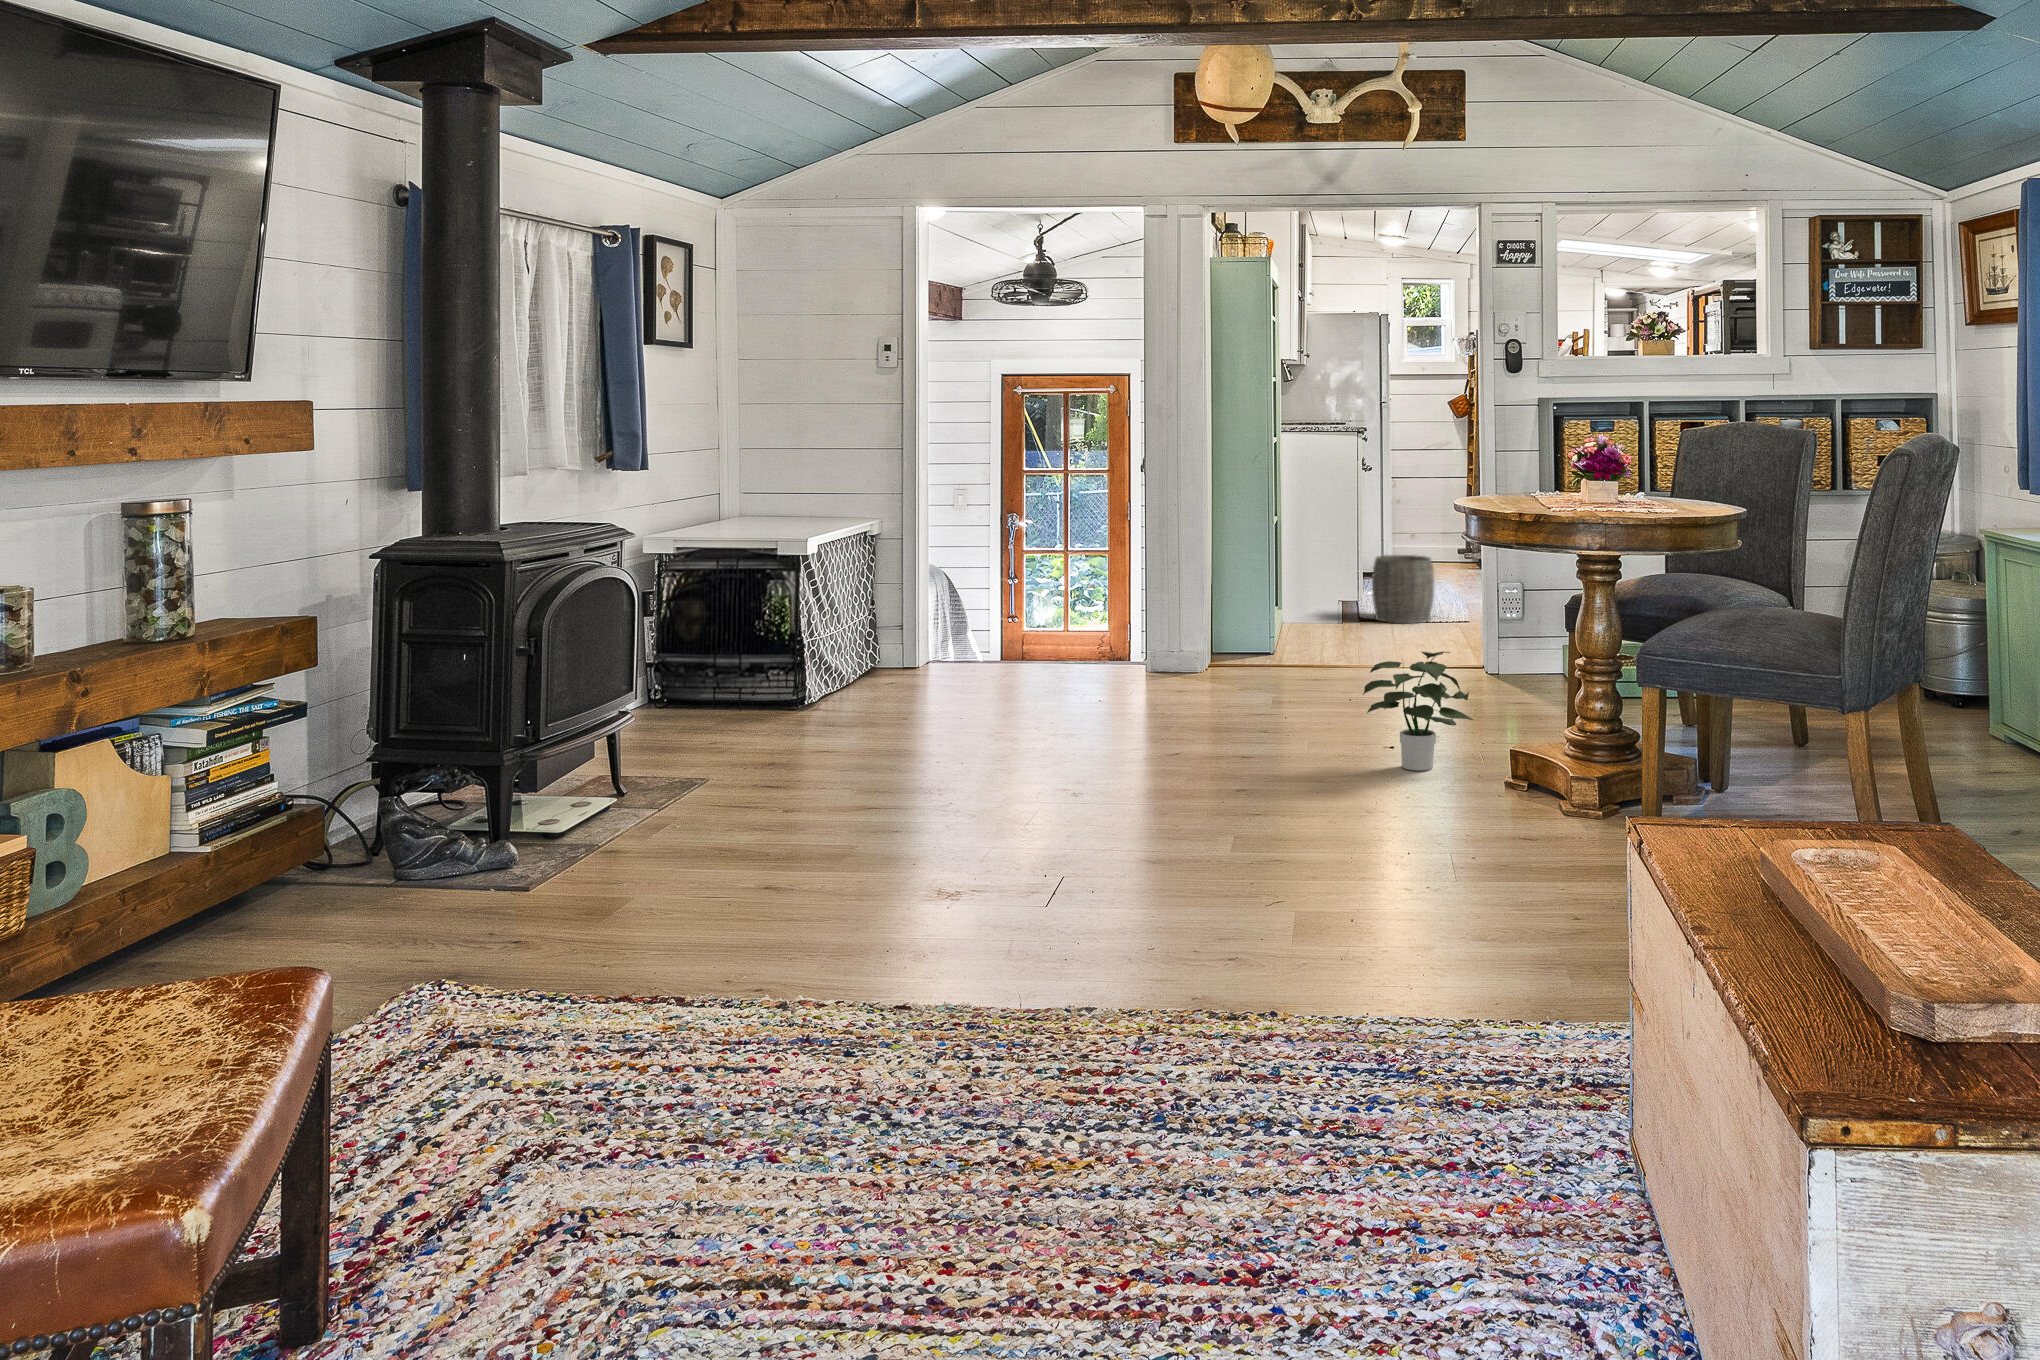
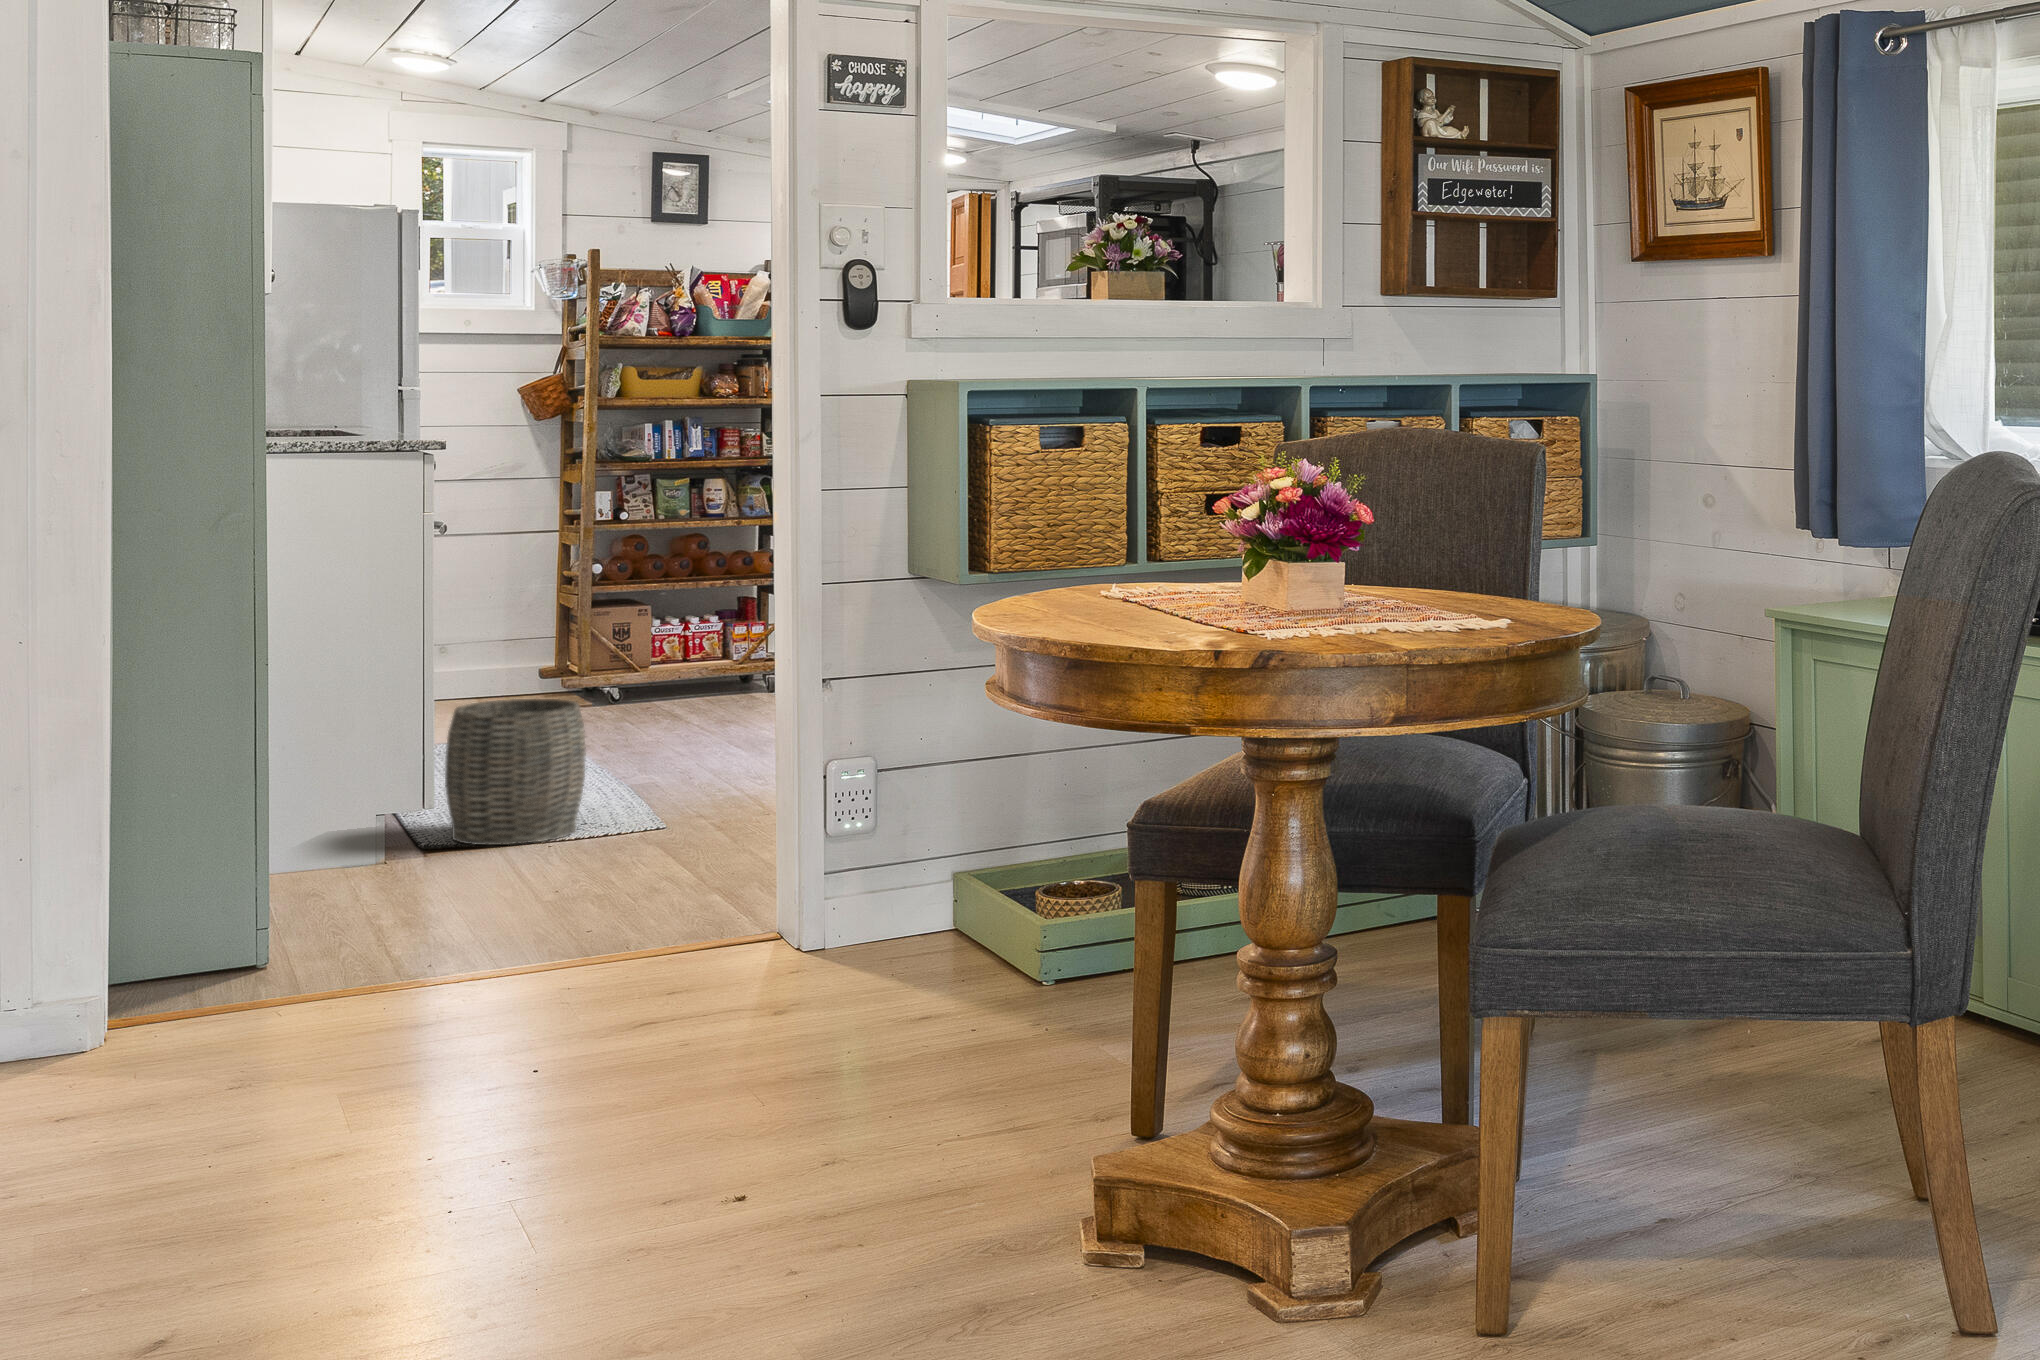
potted plant: present [1363,651,1473,771] -> none [702,962,977,1262]

